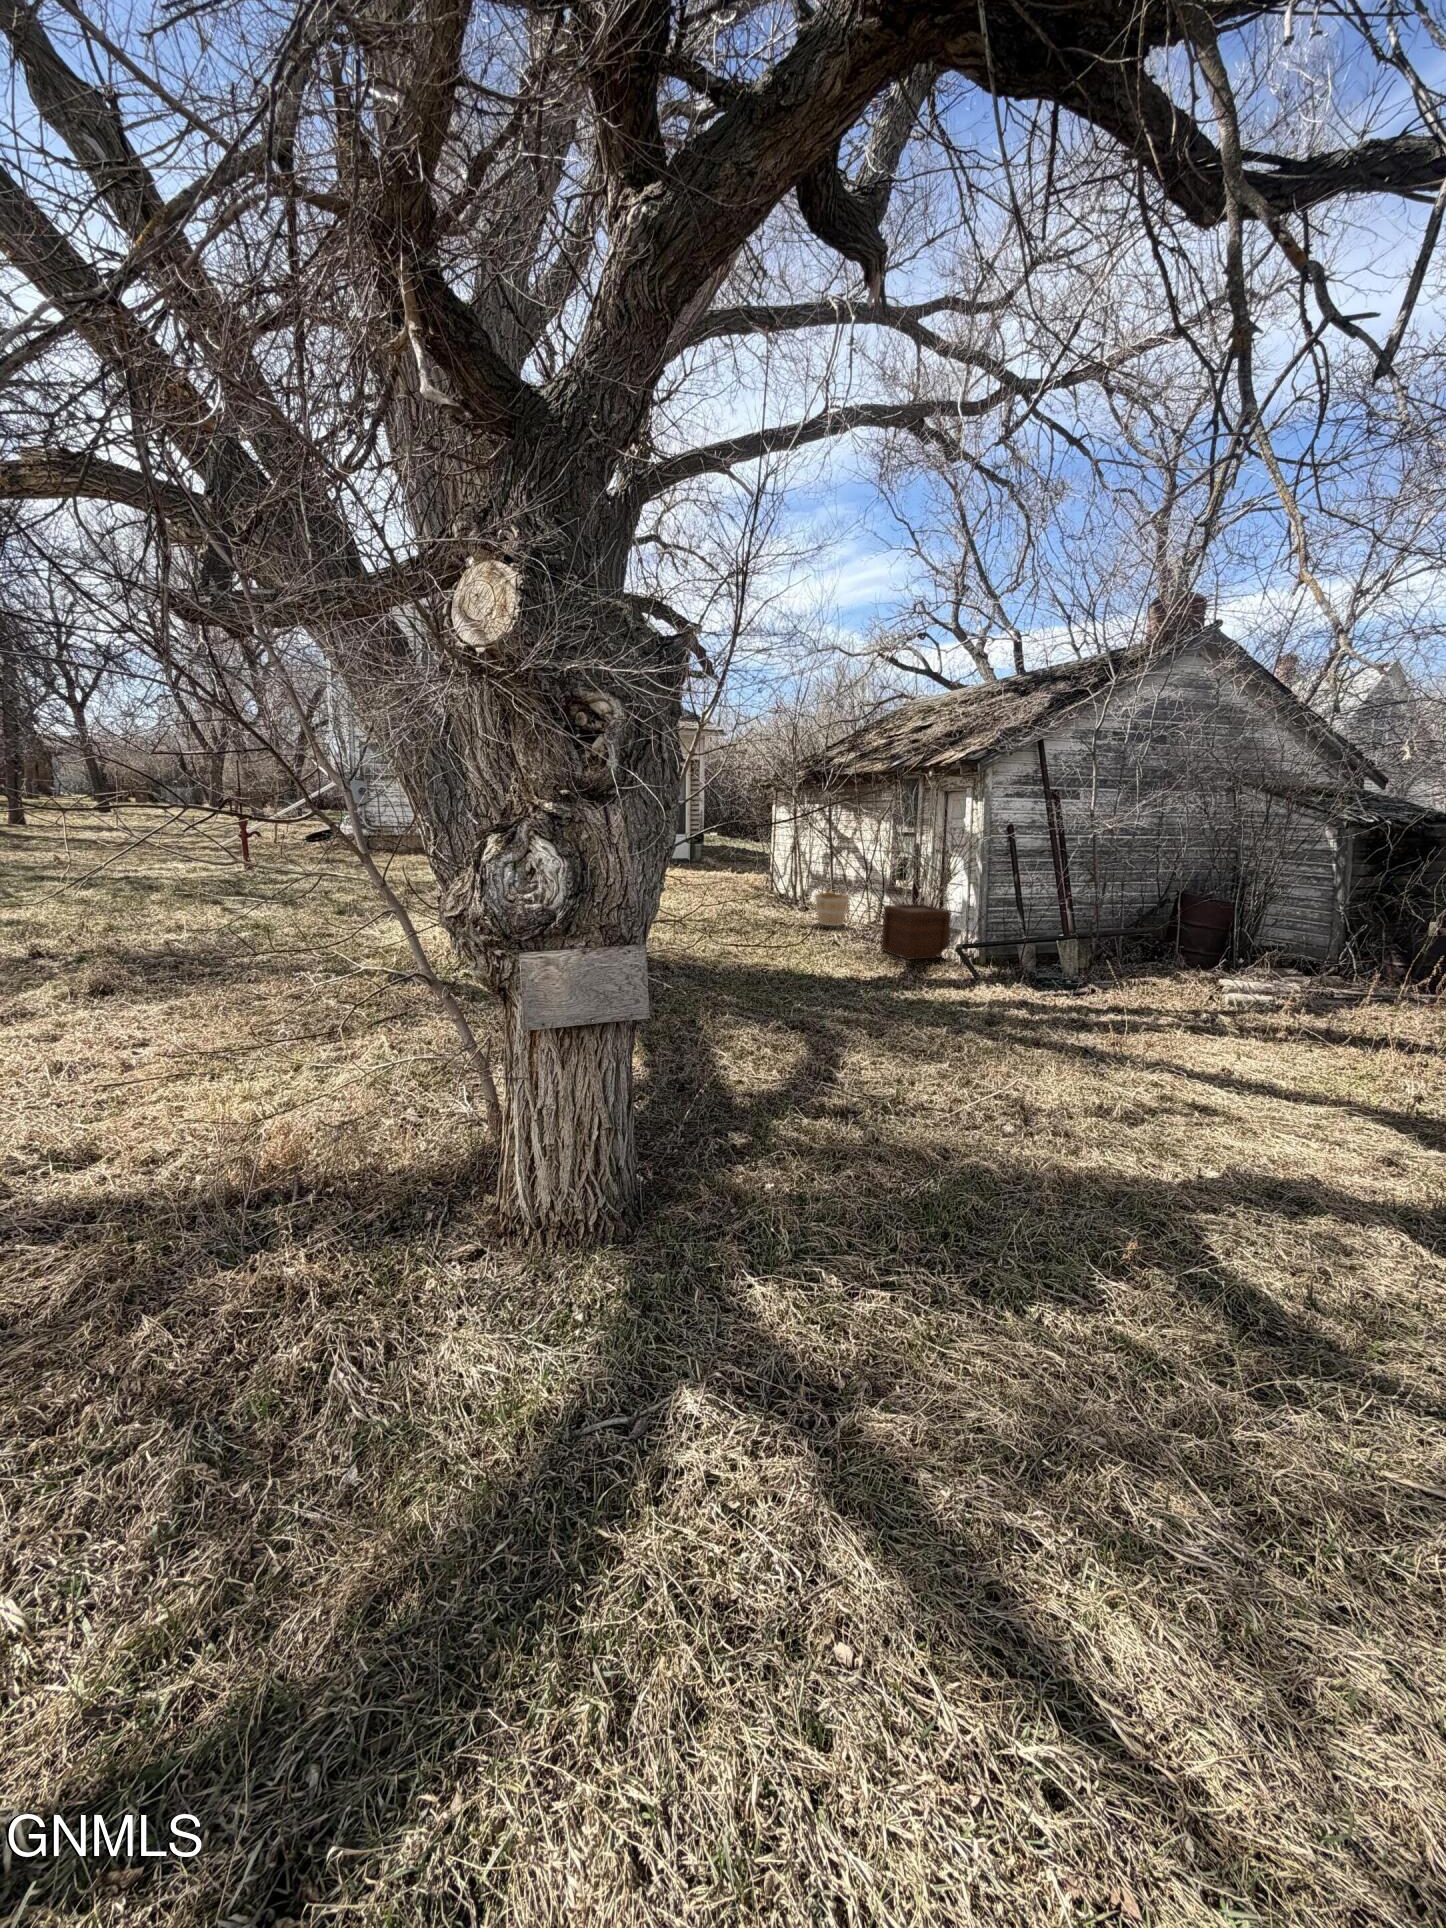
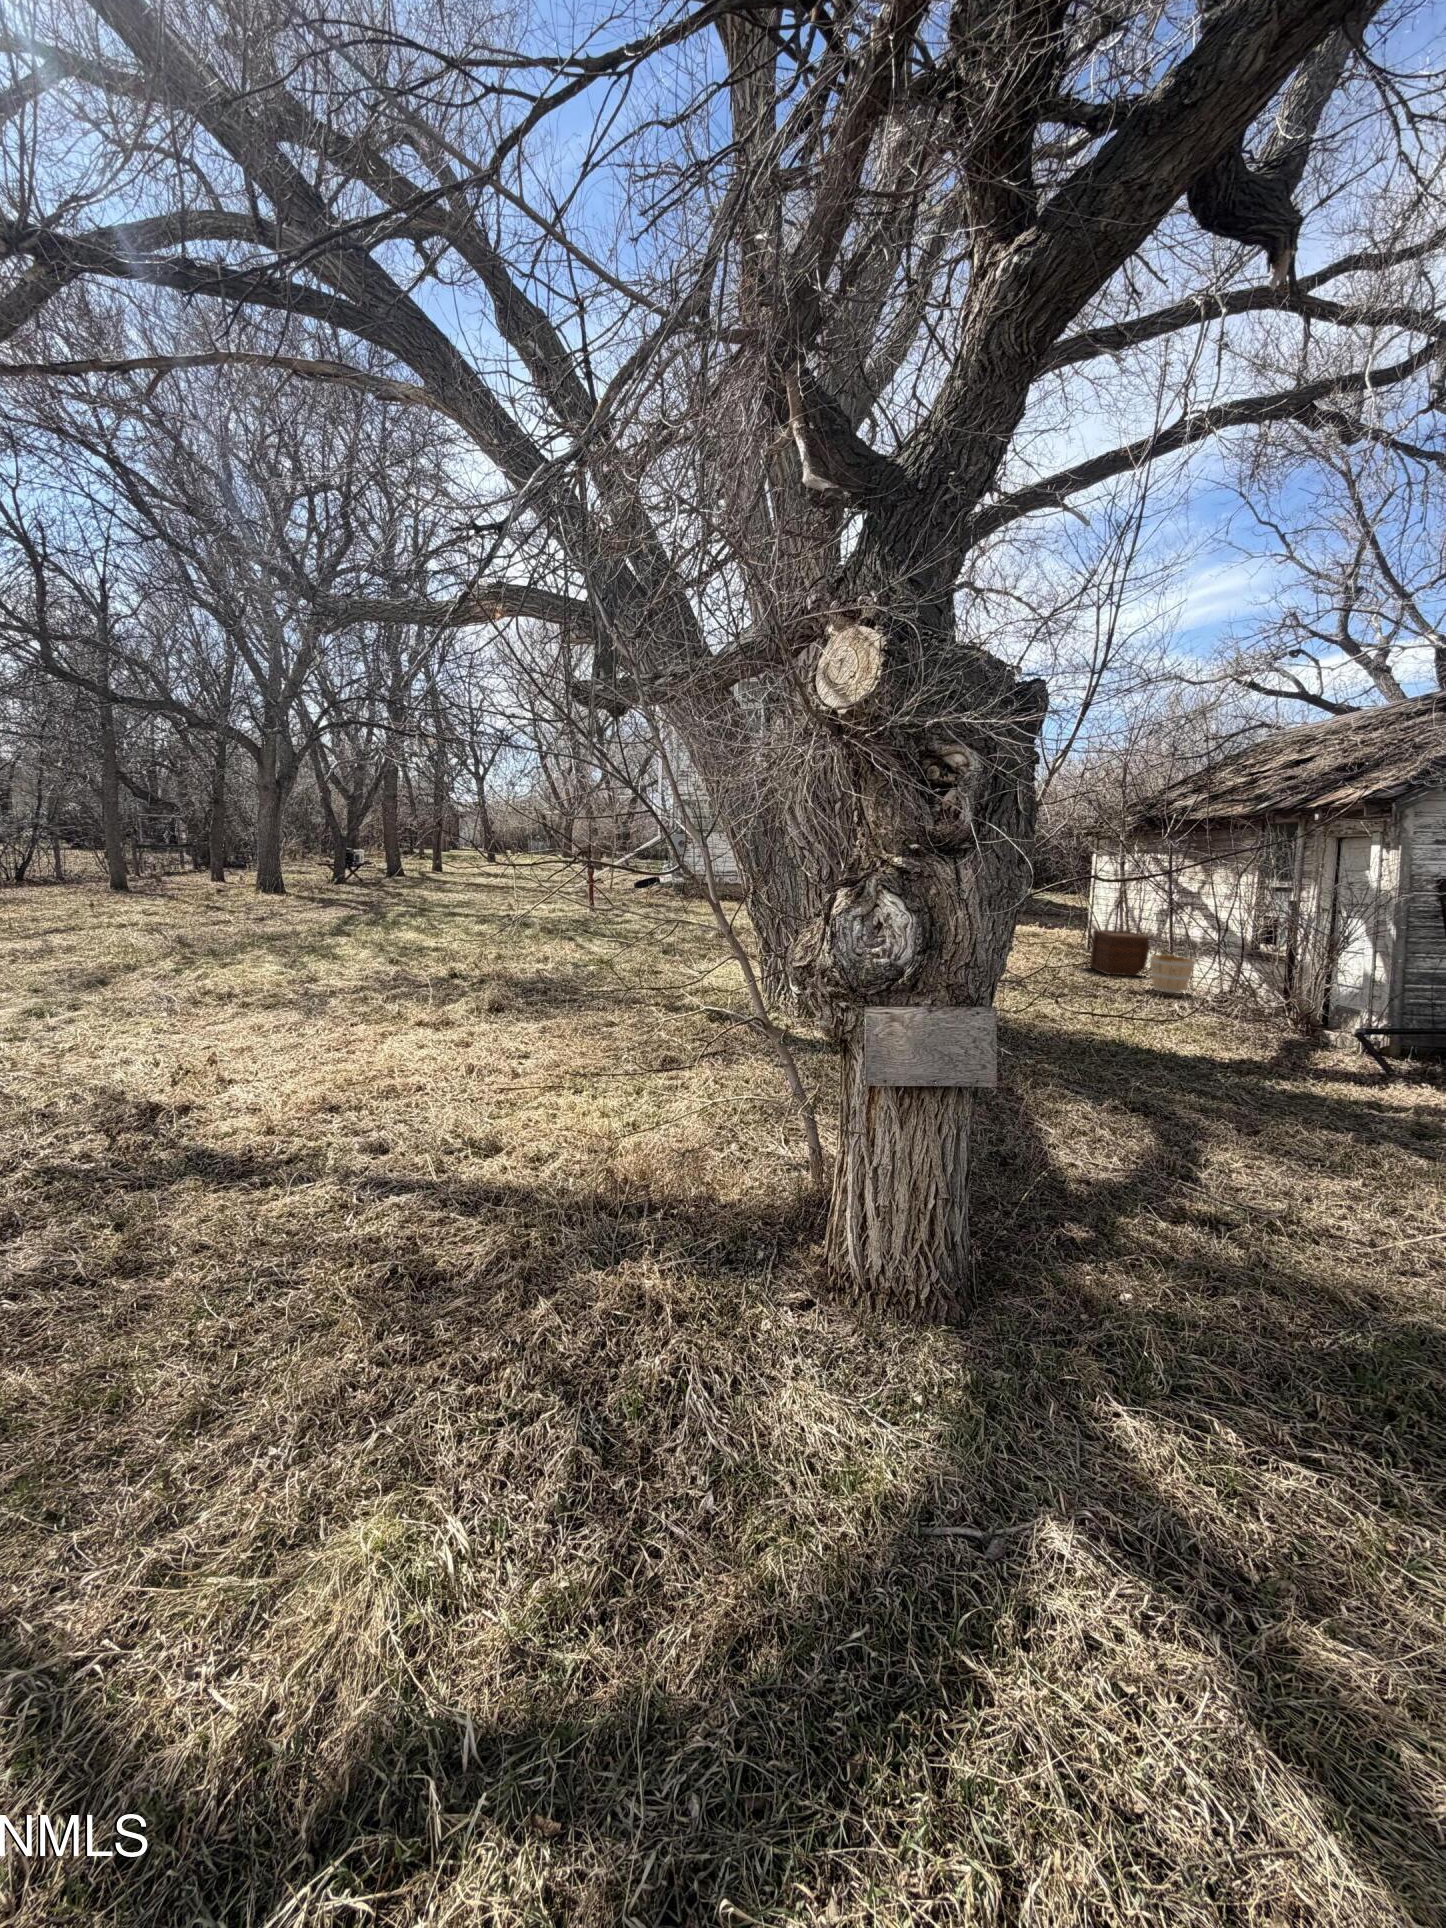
wooden crate: present [881,904,951,959] -> present [1090,930,1149,976]

